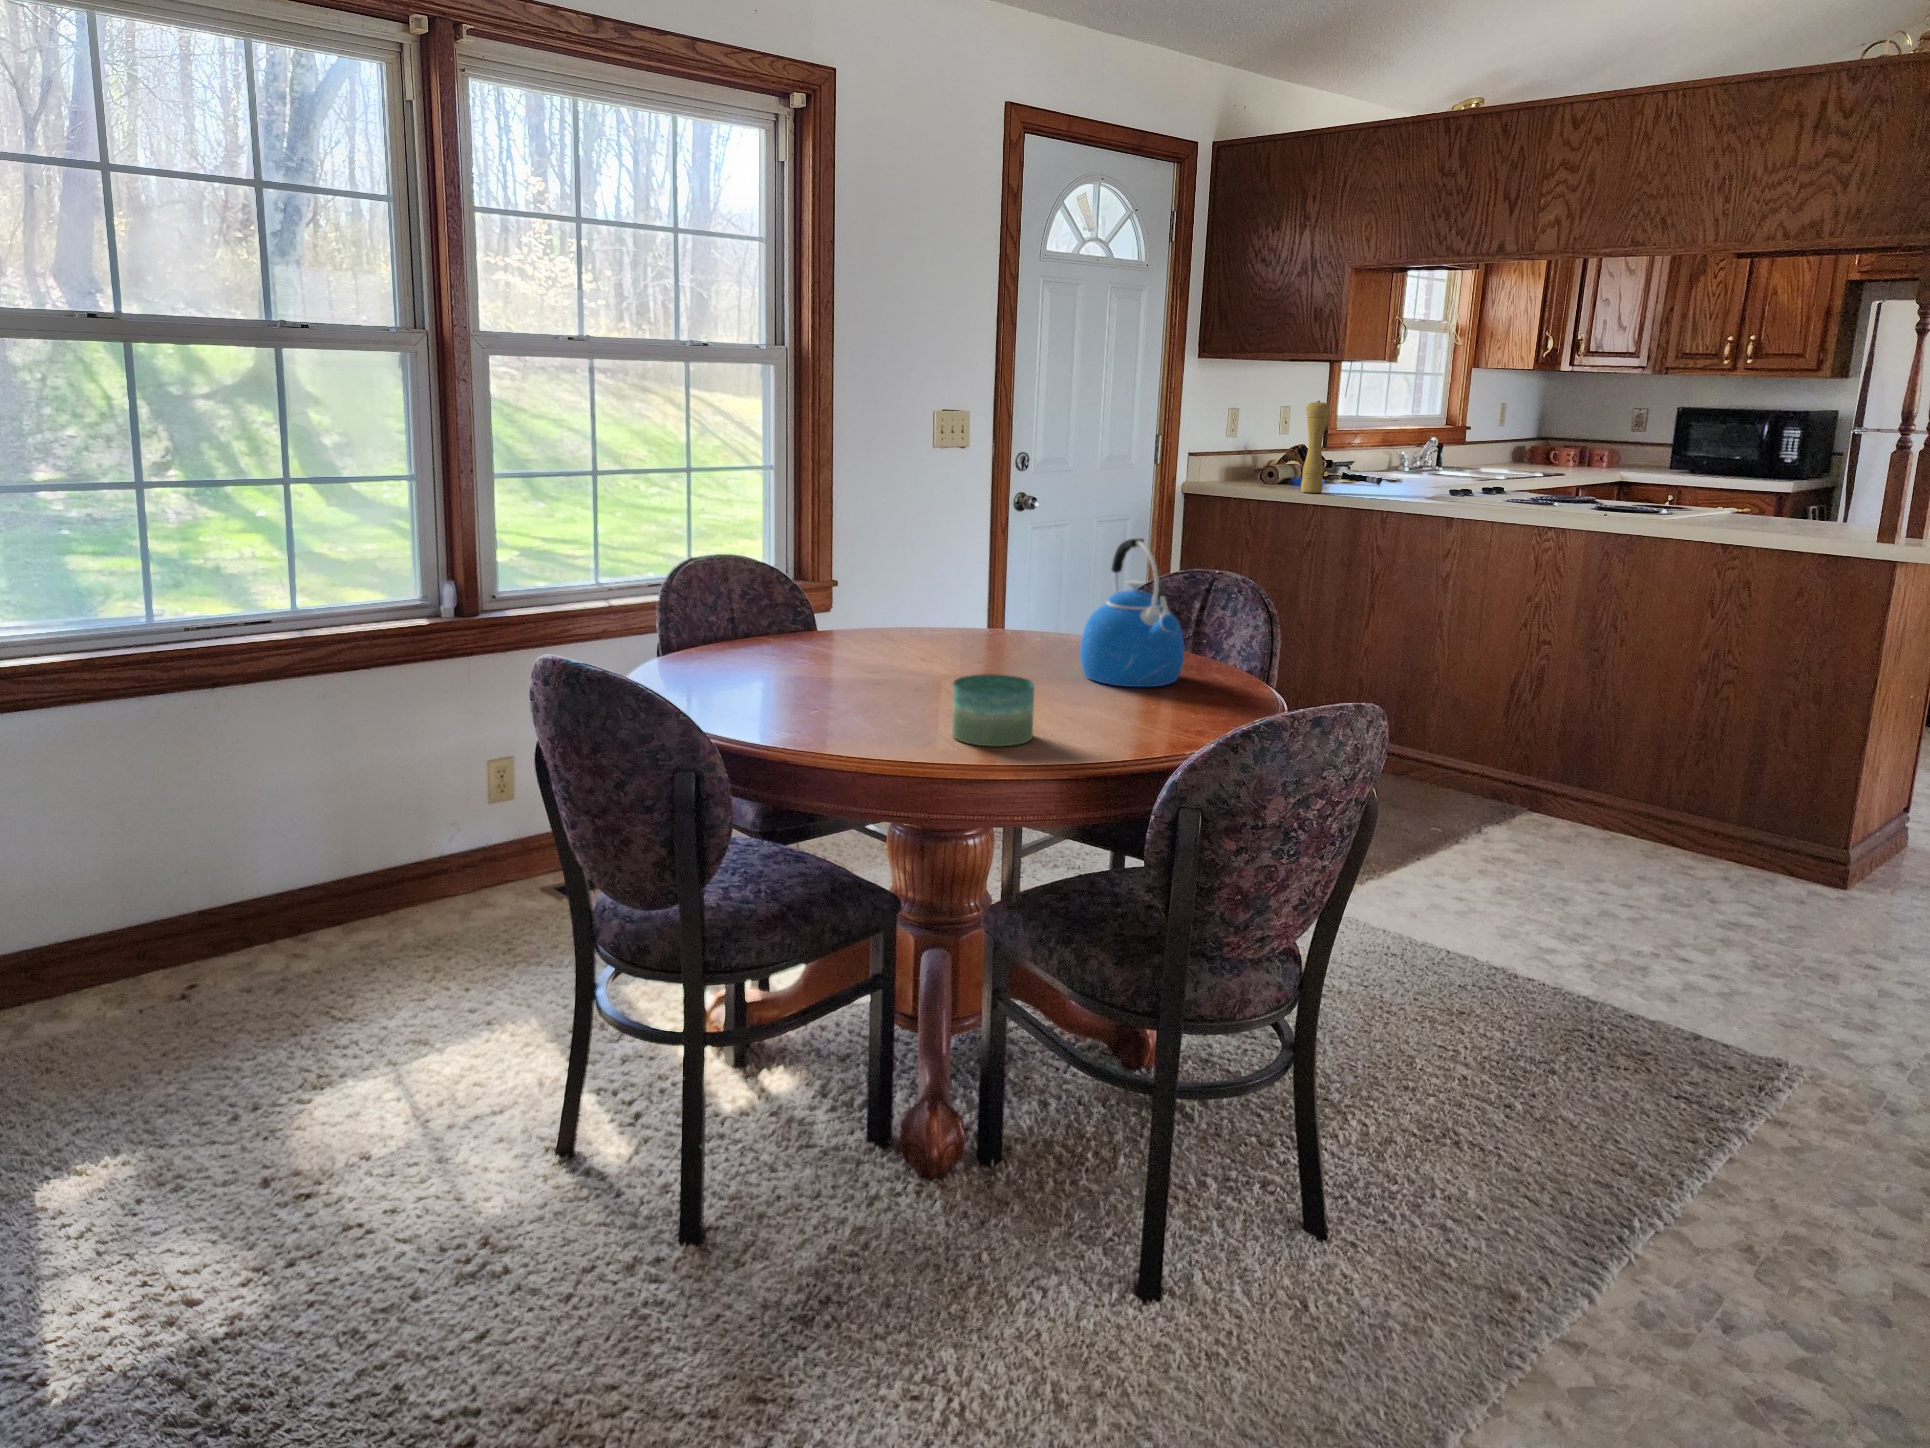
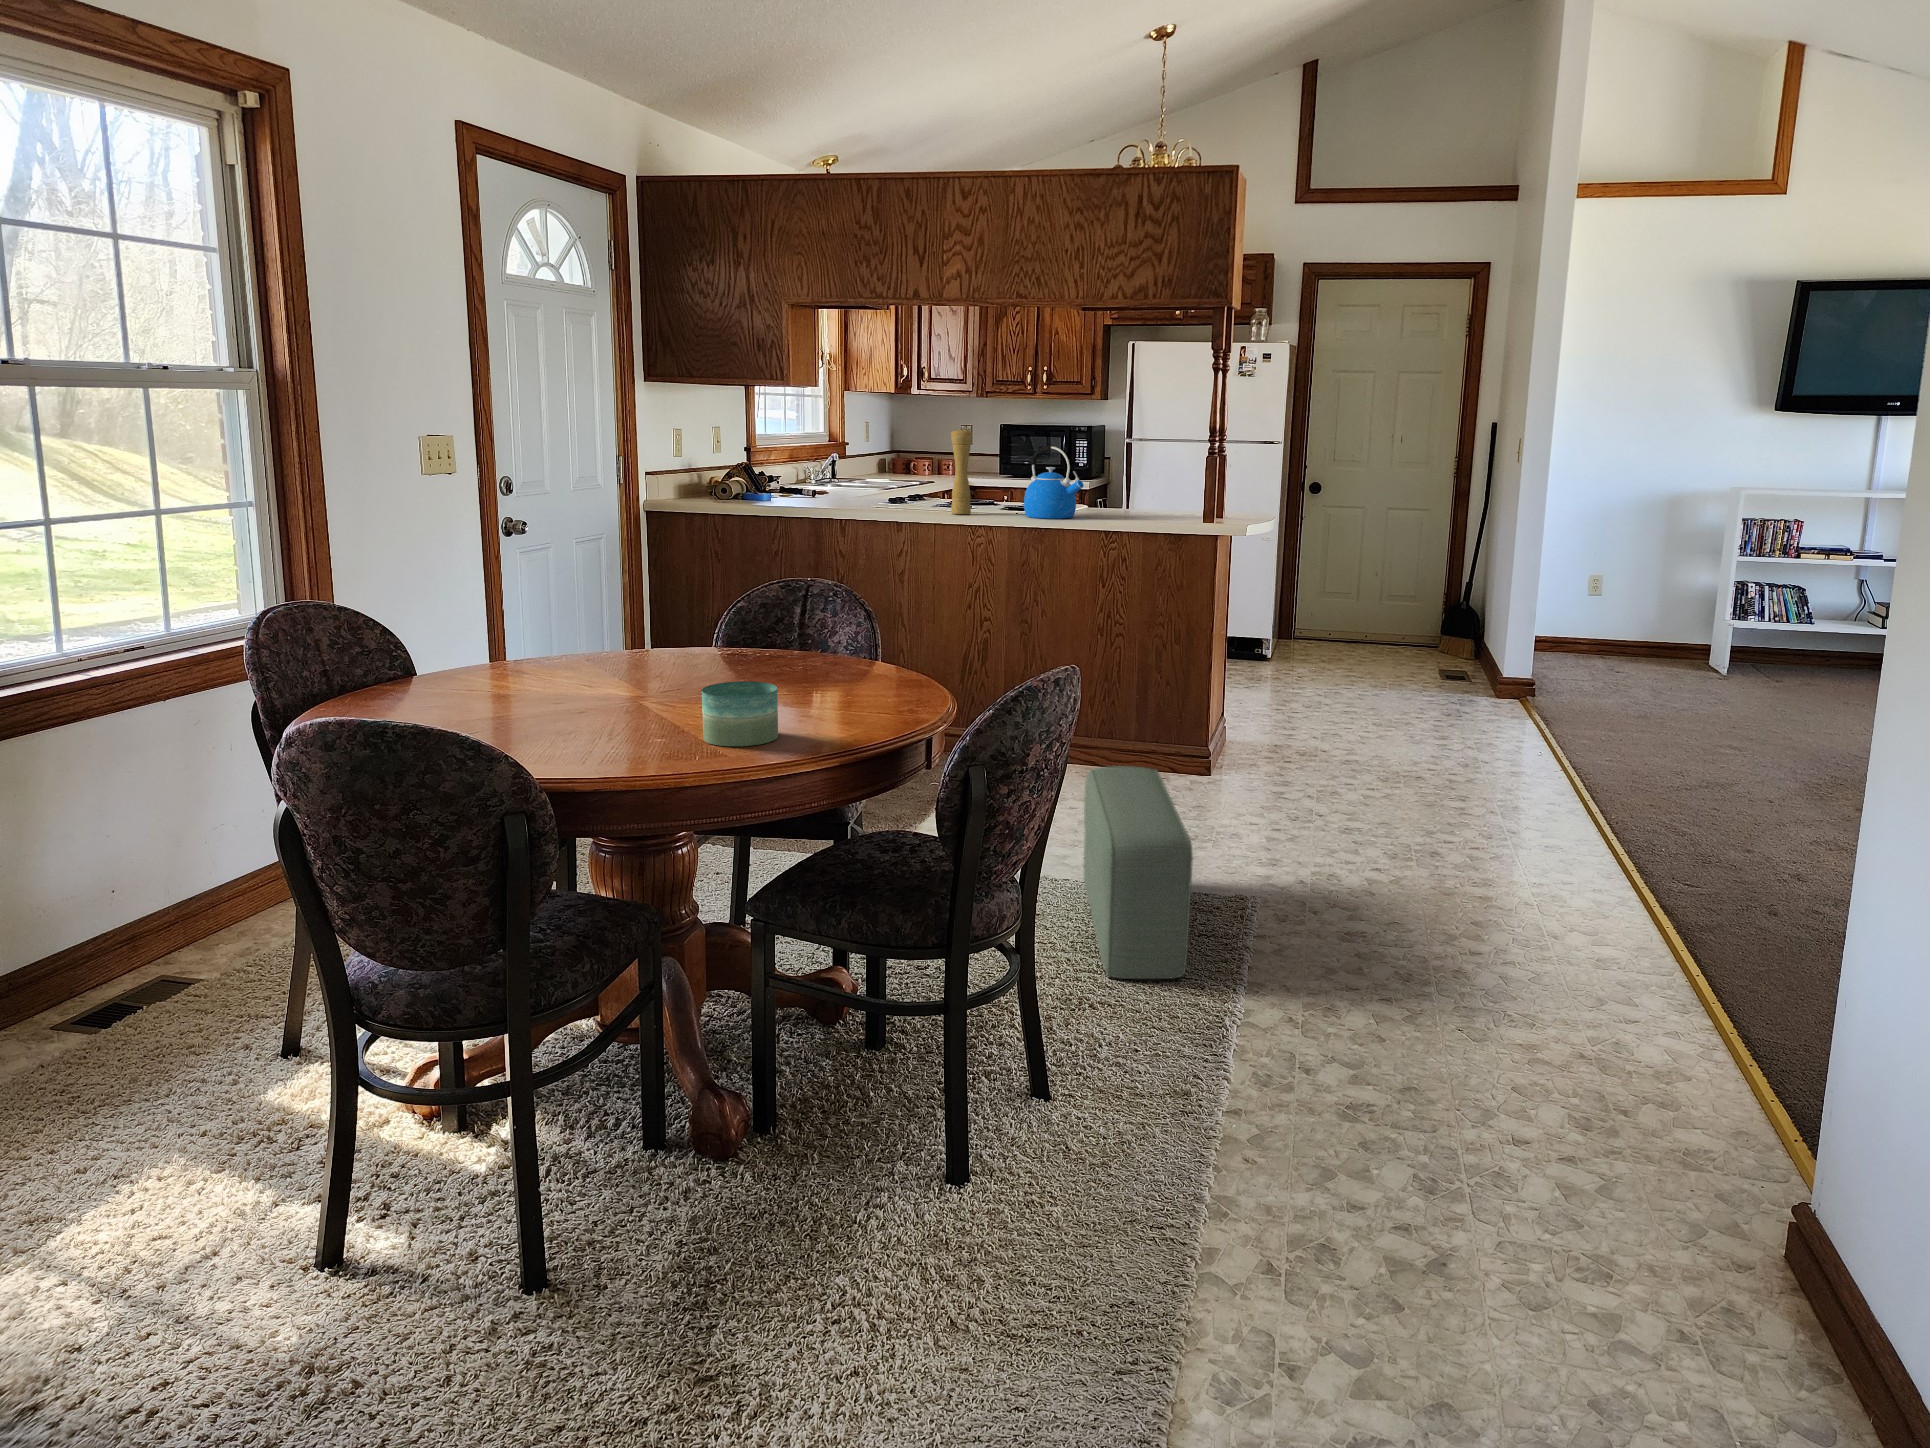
pepper mill: present [1301,401,1330,493] -> present [951,429,972,514]
kettle: present [1080,539,1184,687] -> present [1024,445,1084,519]
pouf: none [1502,844,1674,1141] -> present [1084,766,1193,979]

